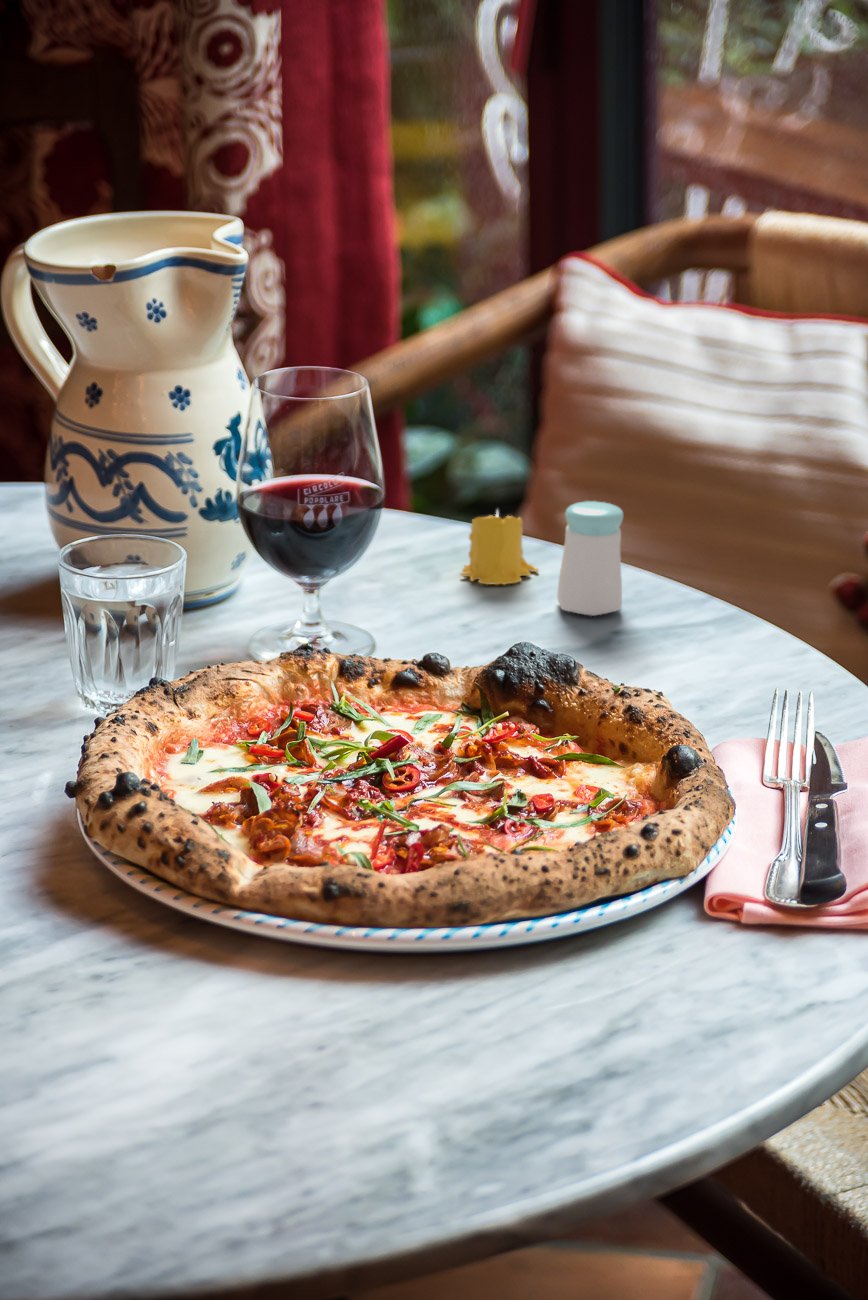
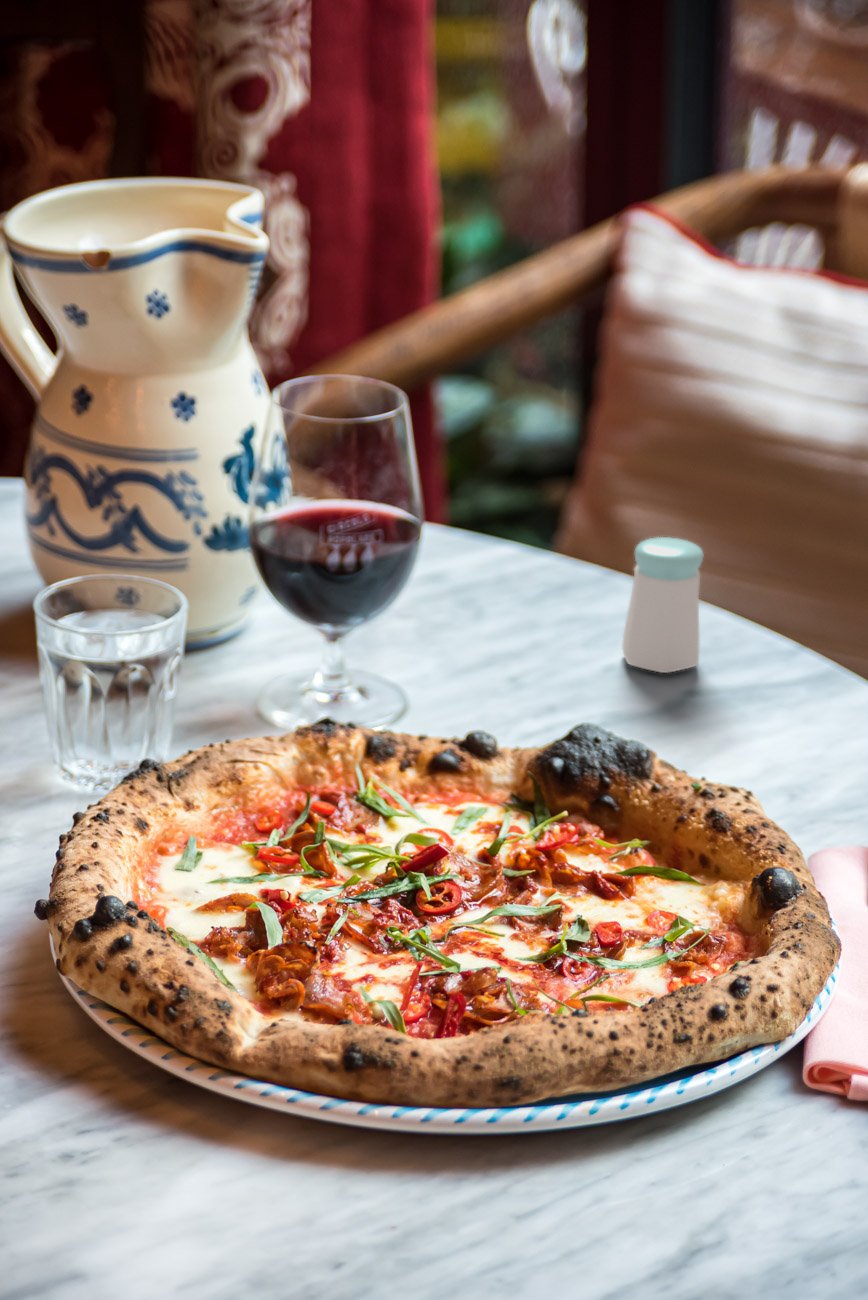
candle: present [461,513,538,585] -> none [508,537,600,629]

